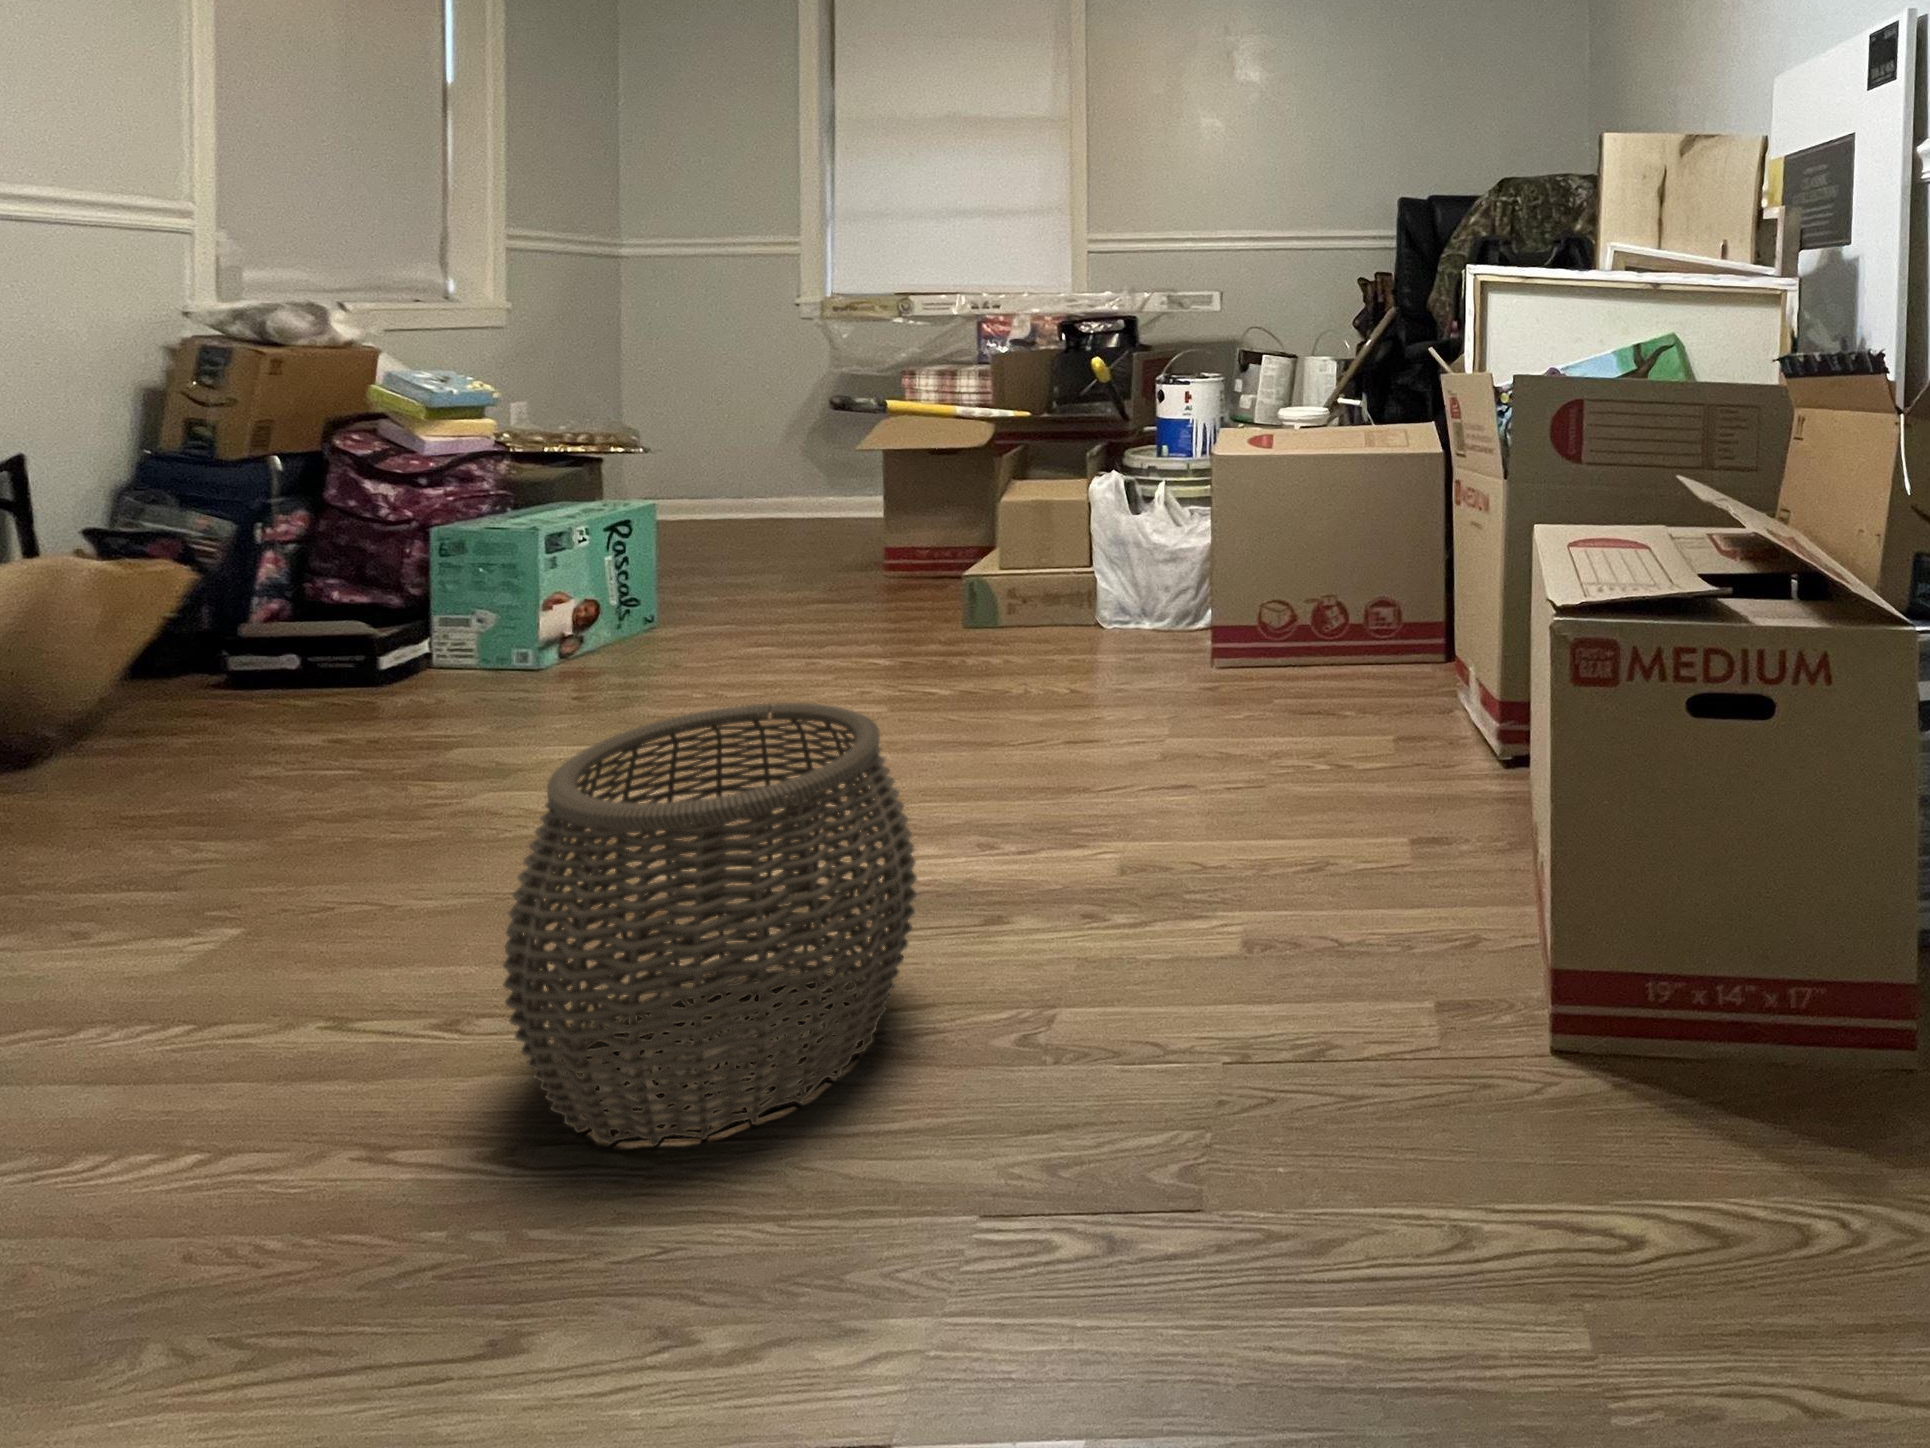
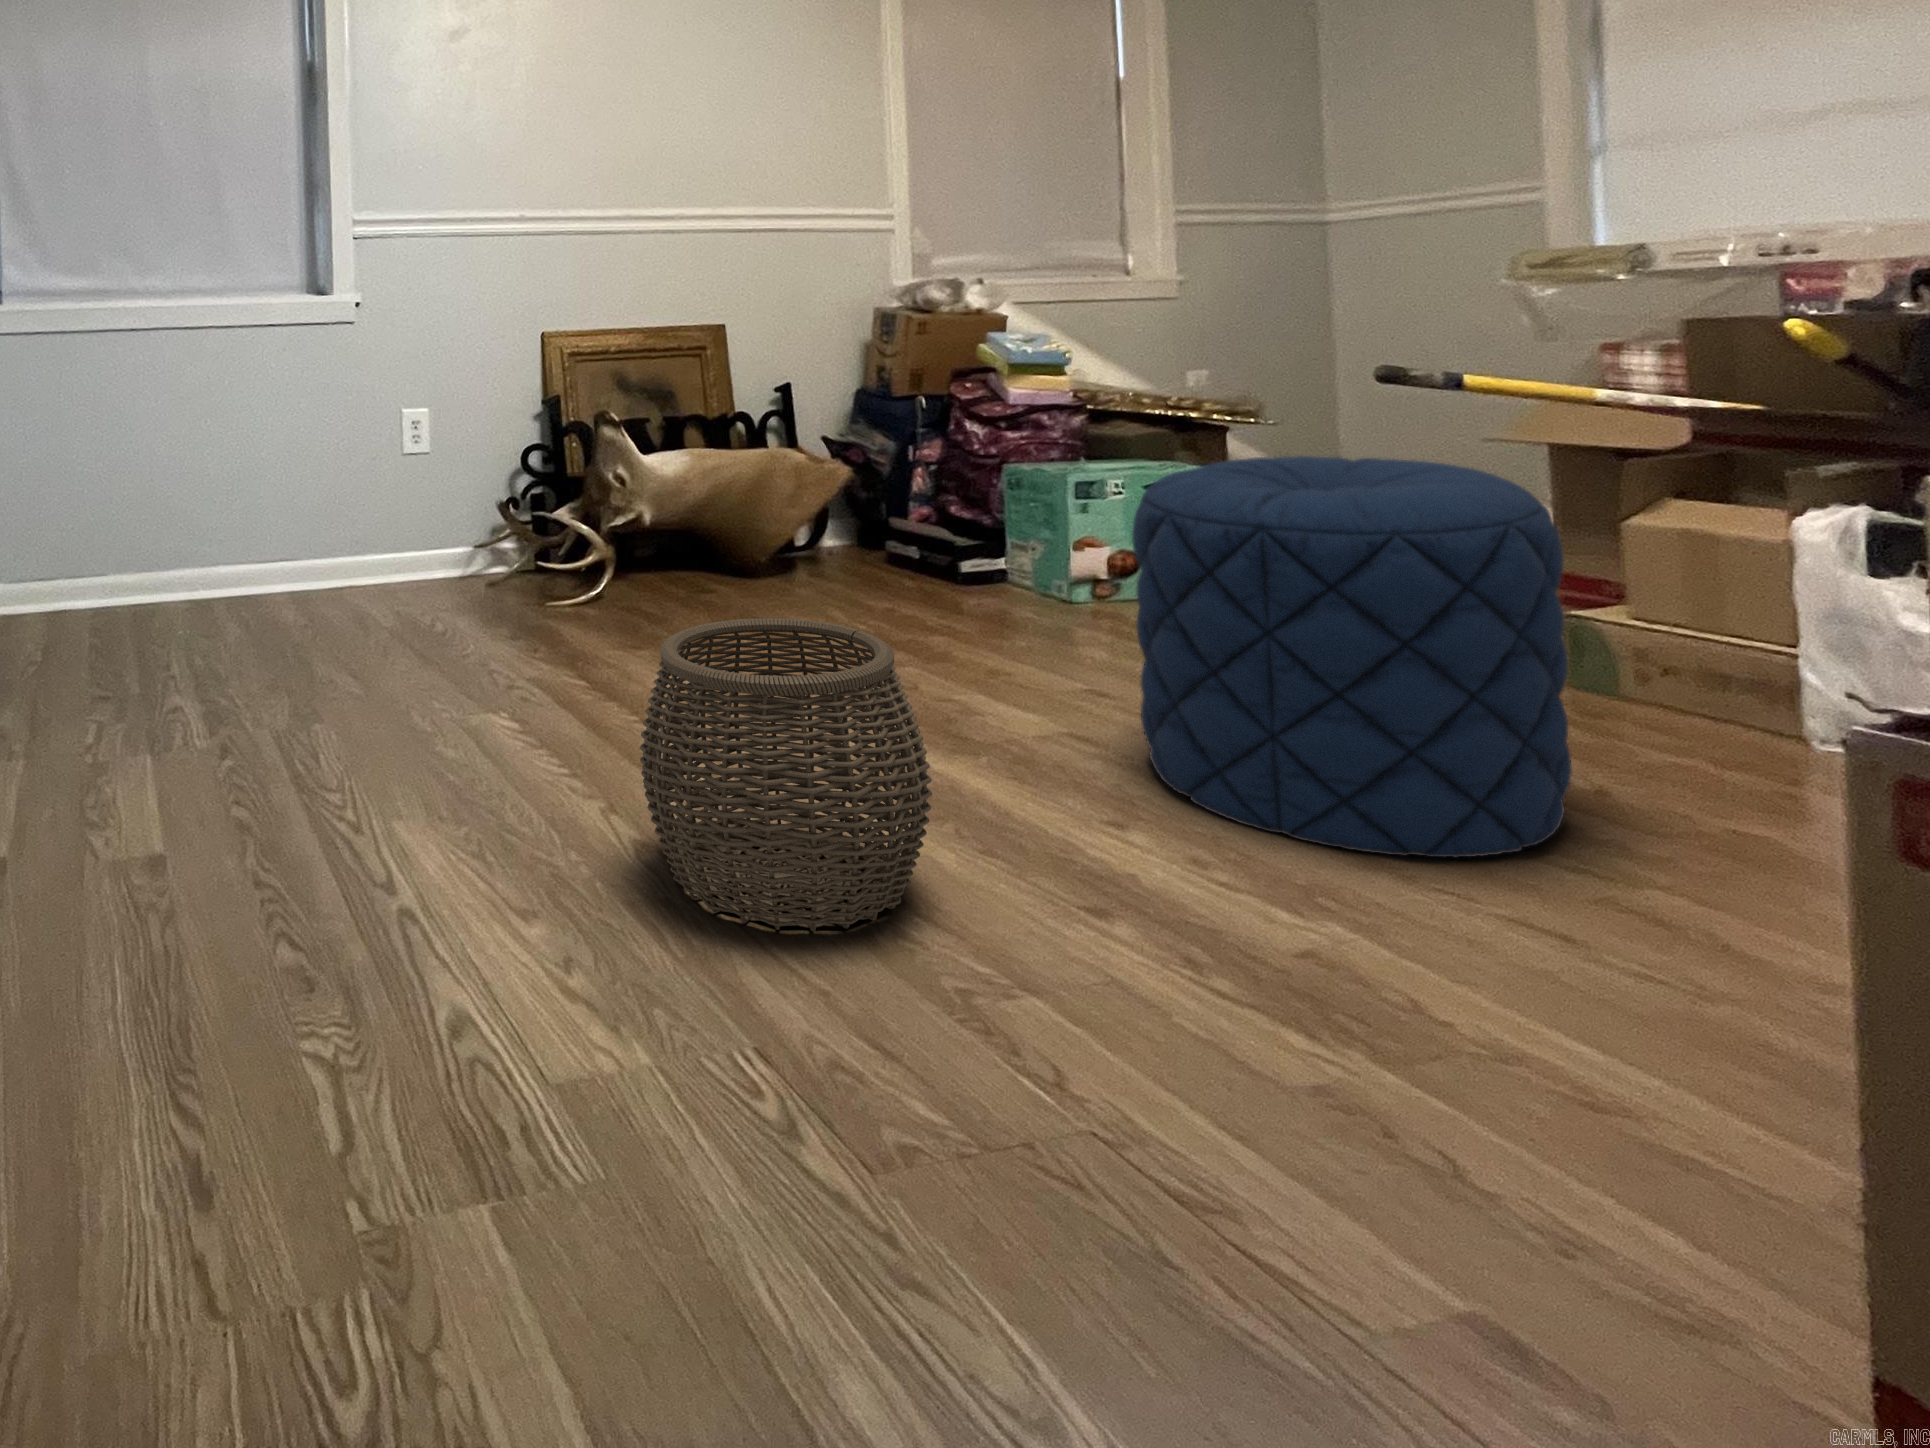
pouf: none [841,454,1149,793] -> present [1132,456,1572,858]

